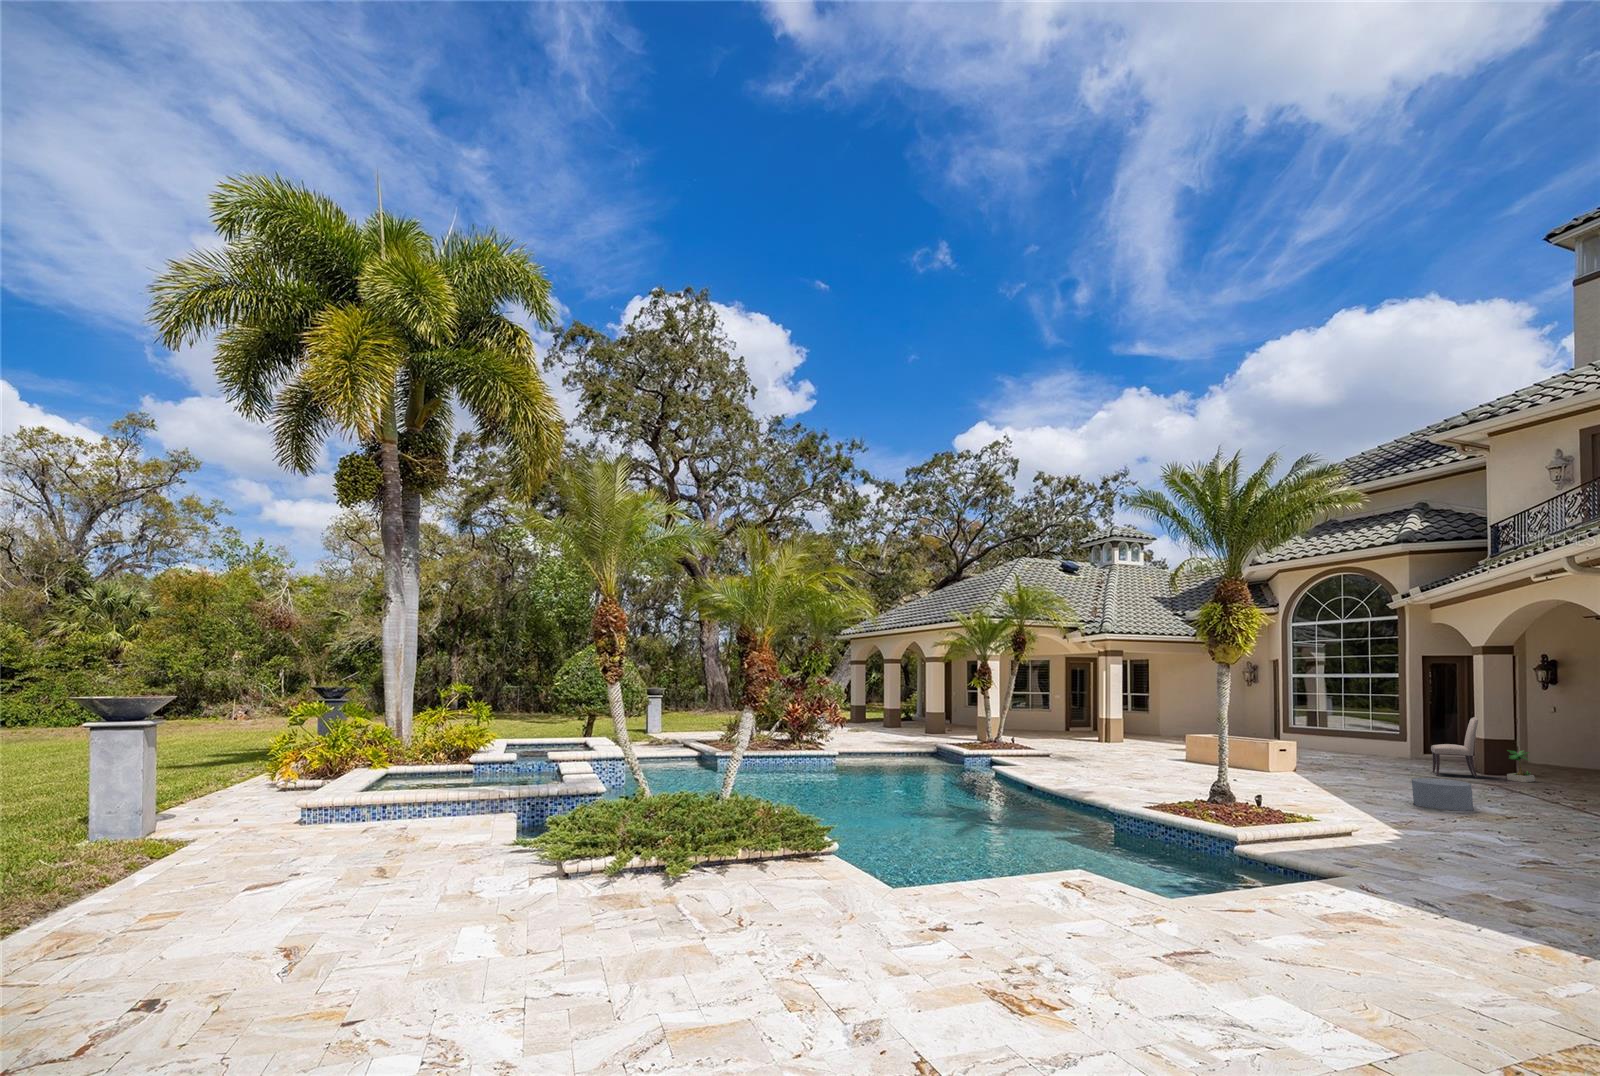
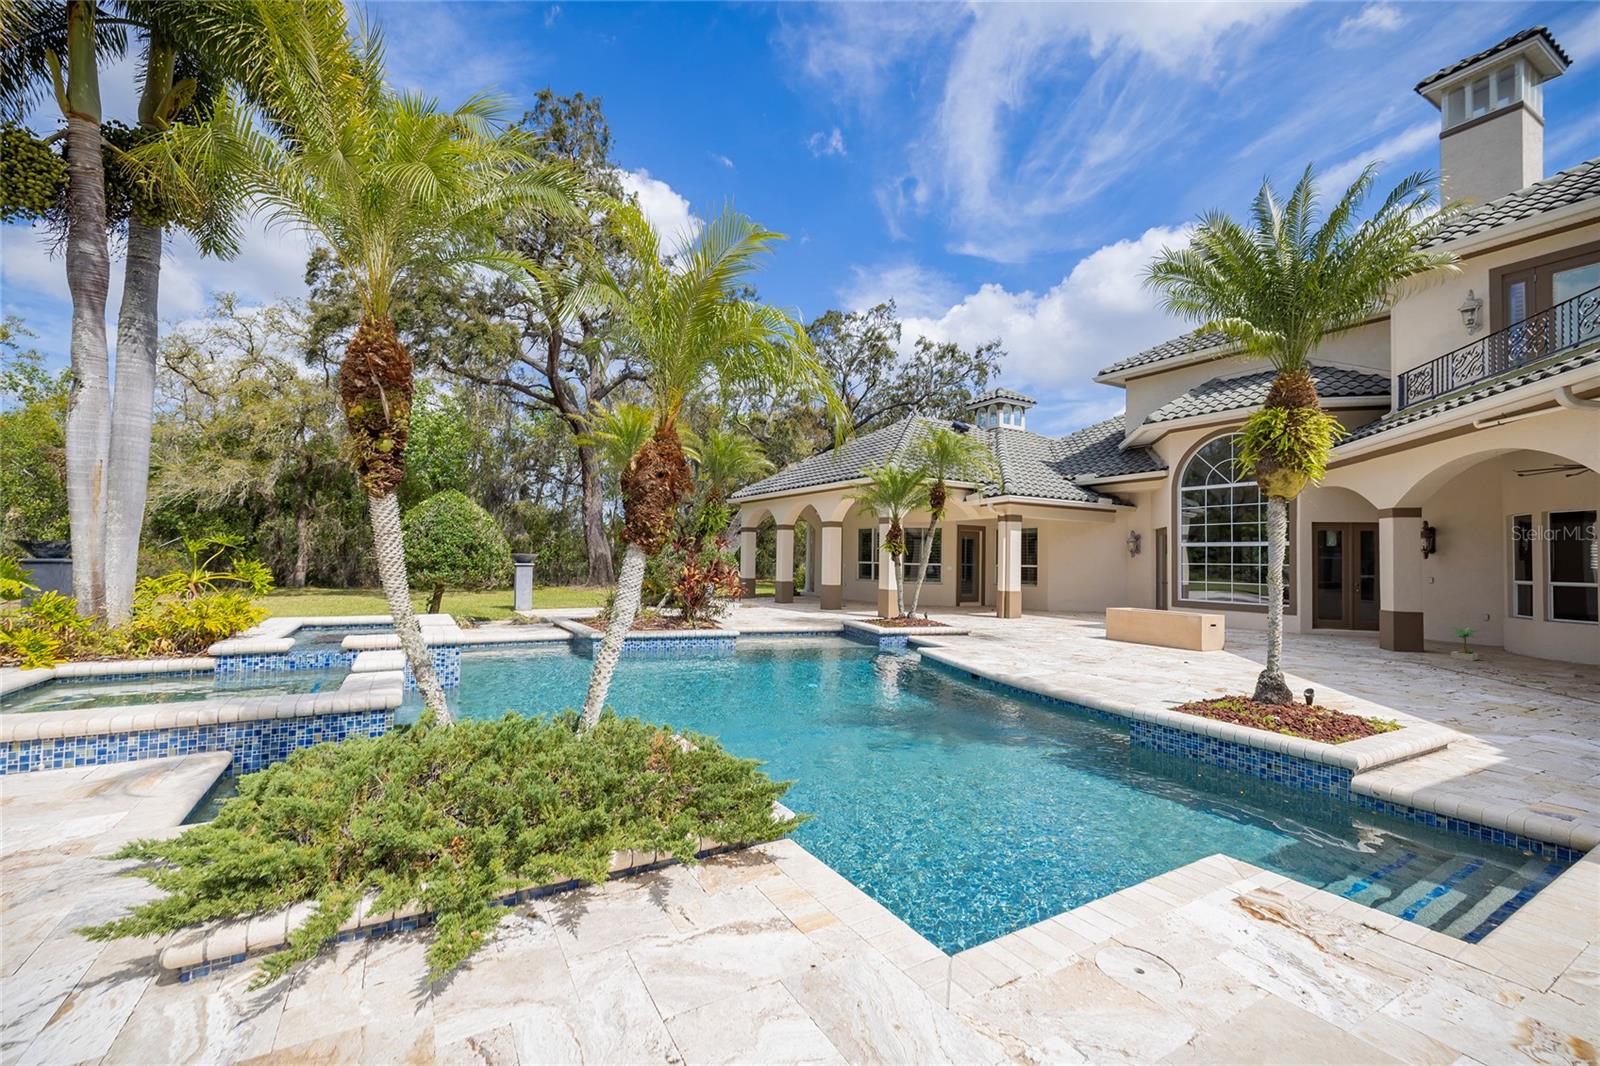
chair: present [1431,717,1478,778] -> none [1368,593,1428,657]
ottoman: present [1412,778,1473,810] -> none [1427,663,1502,701]

